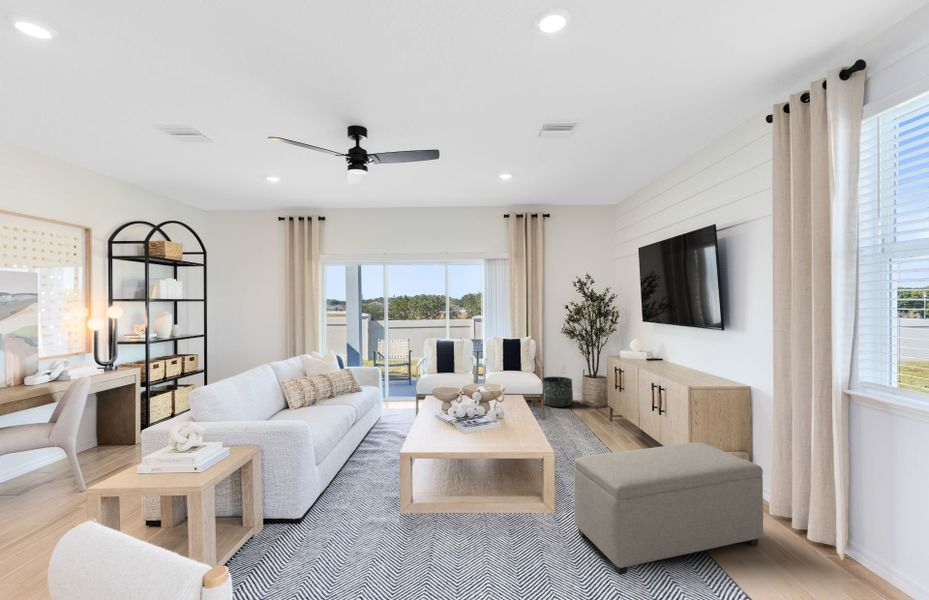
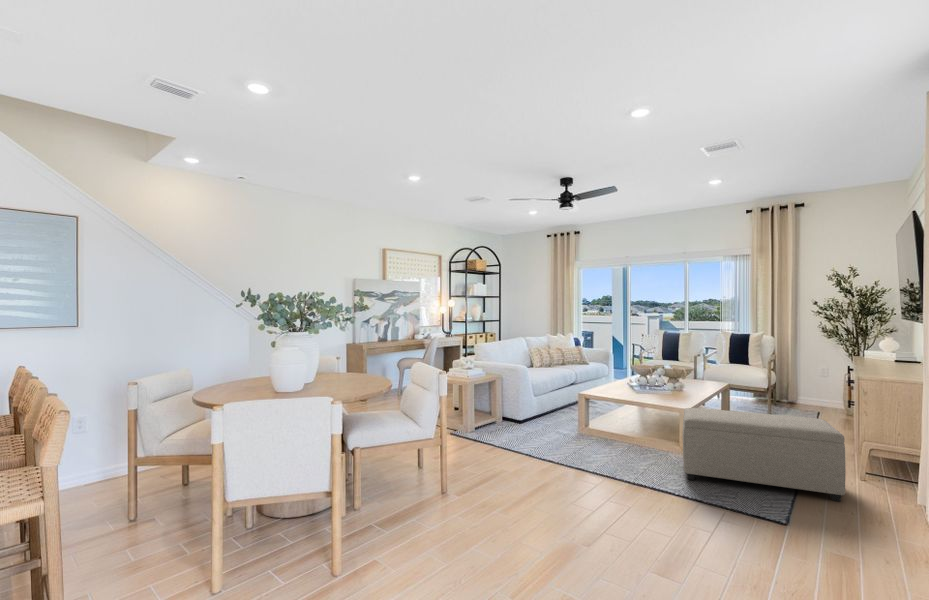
basket: present [543,377,573,407] -> none [782,377,822,409]

